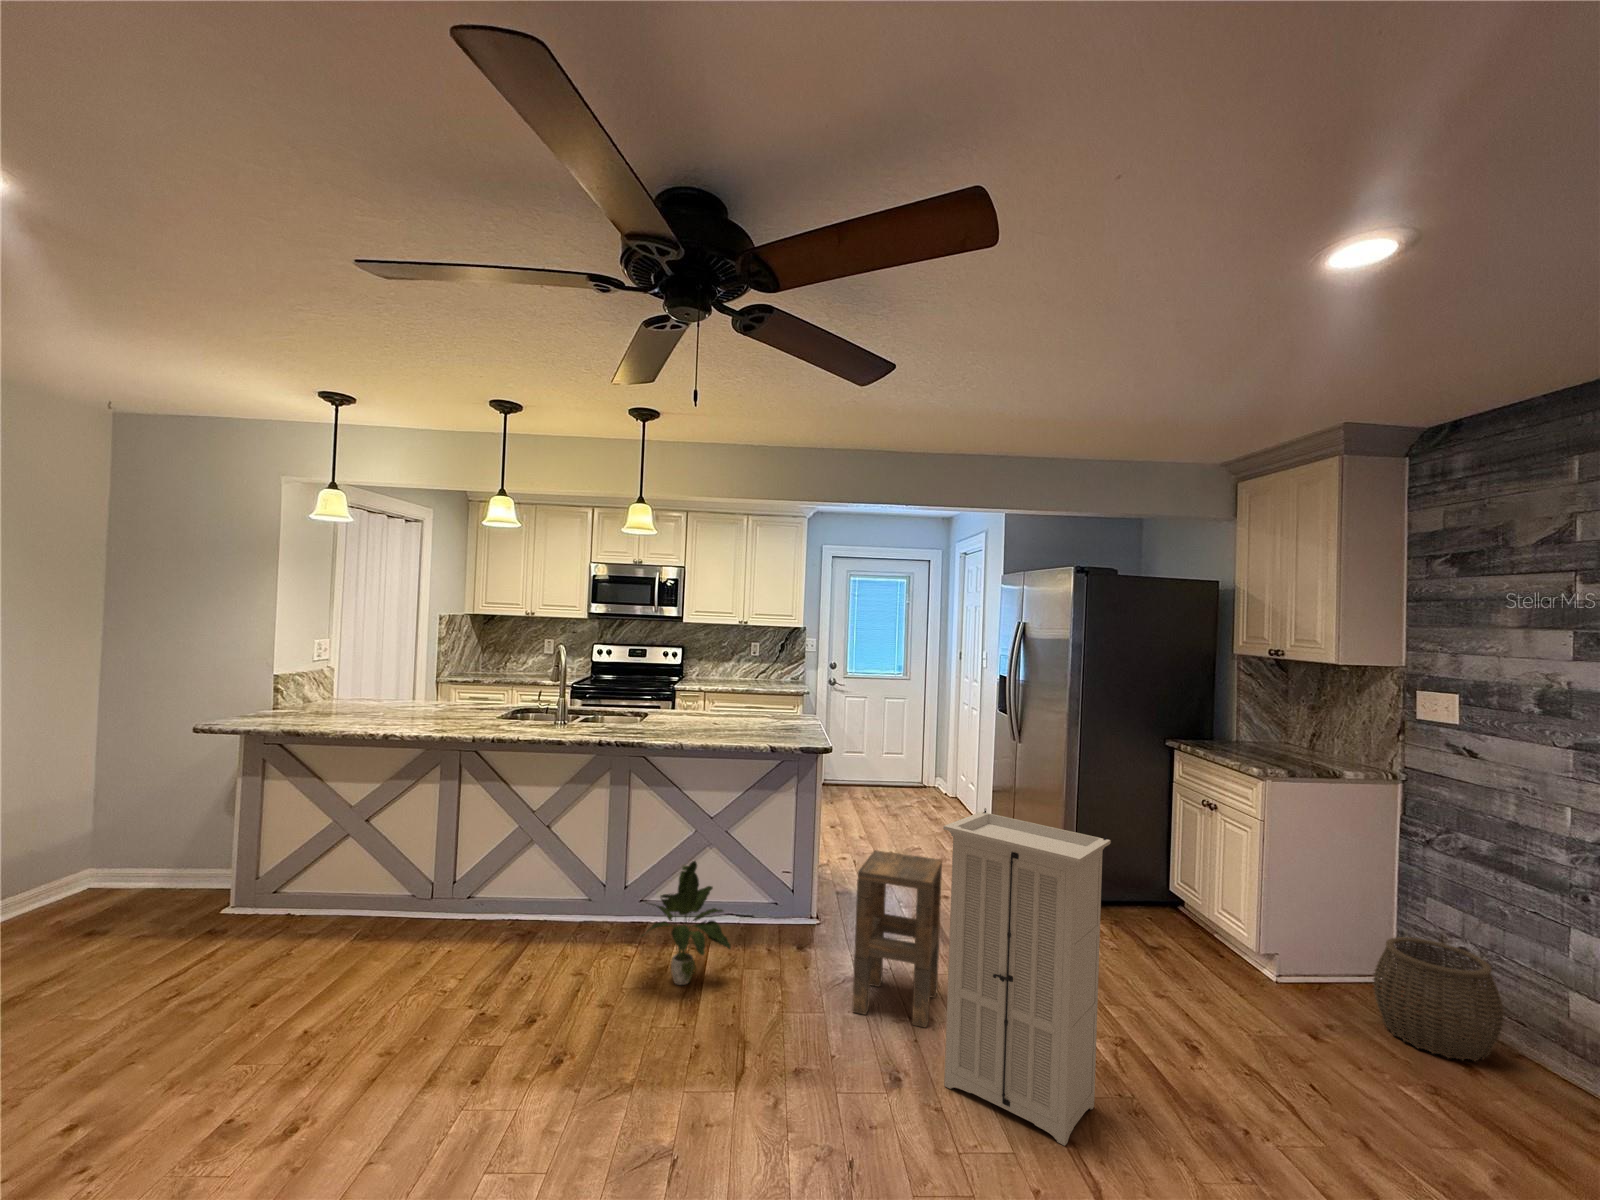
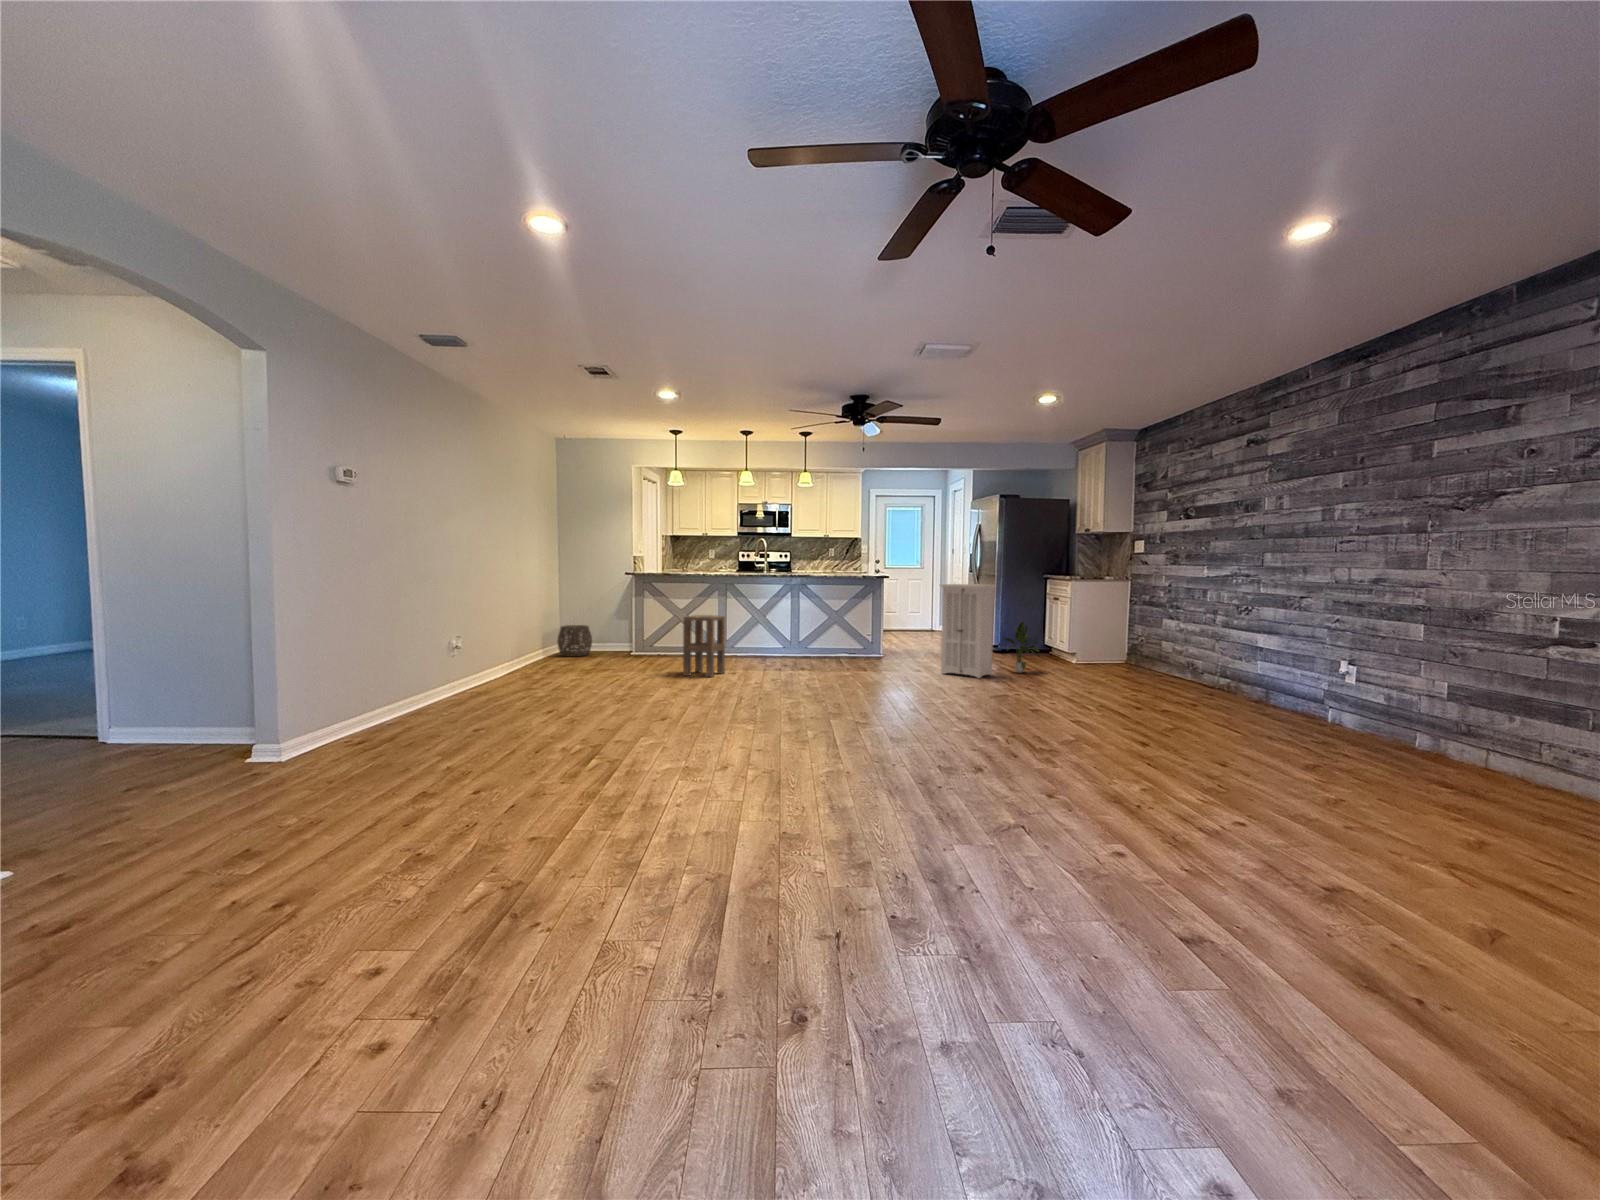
side table: present [852,850,942,1027] -> present [683,615,725,677]
potted plant: present [642,861,731,985] -> present [1003,622,1040,673]
woven basket: present [1373,937,1504,1061] -> present [557,625,592,657]

